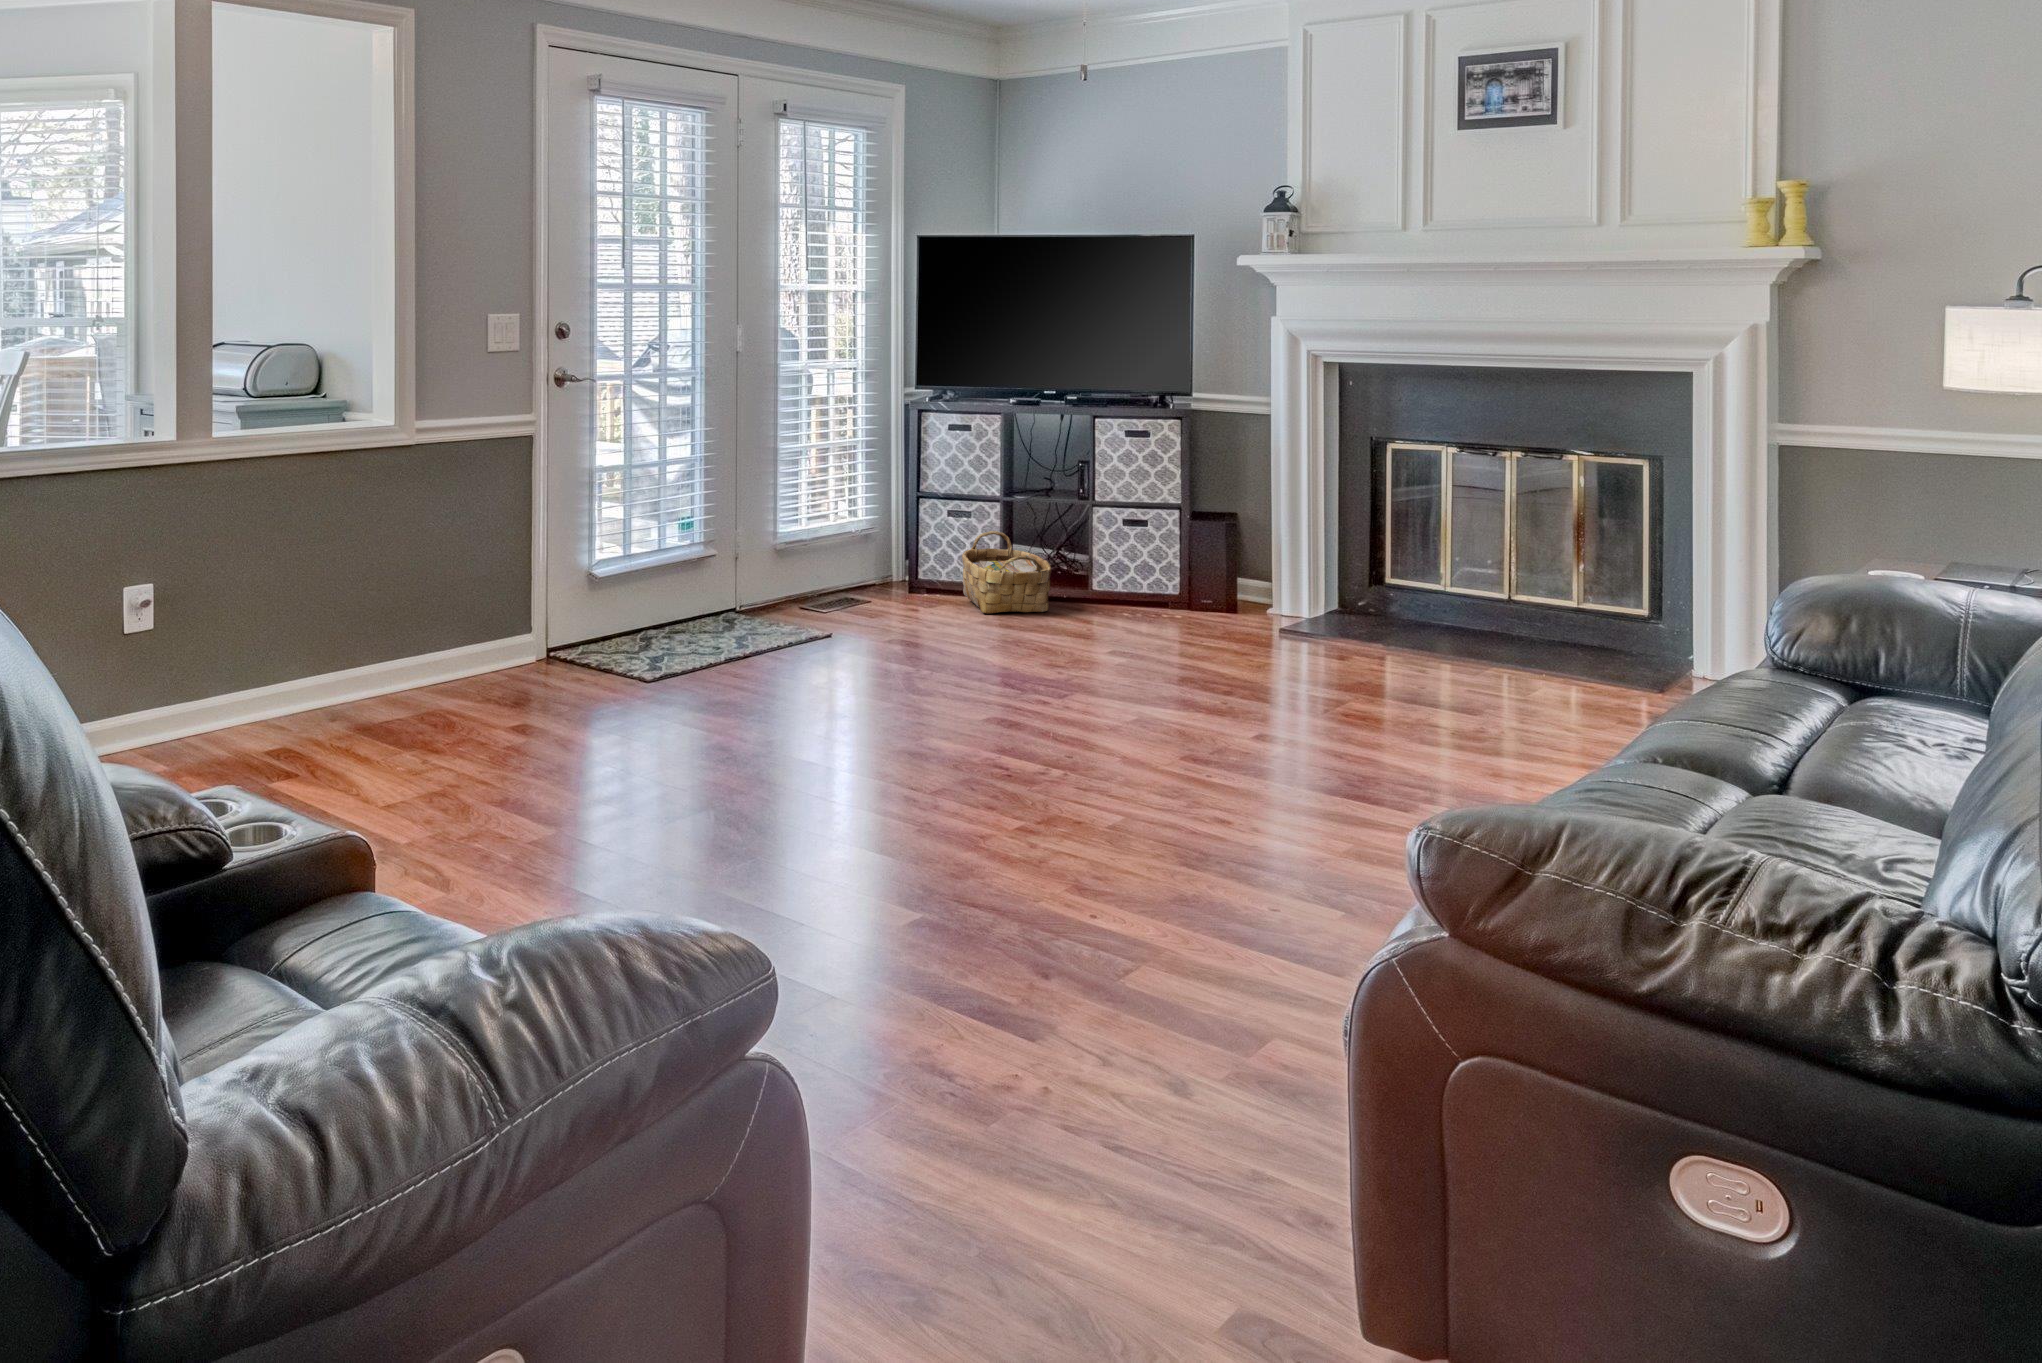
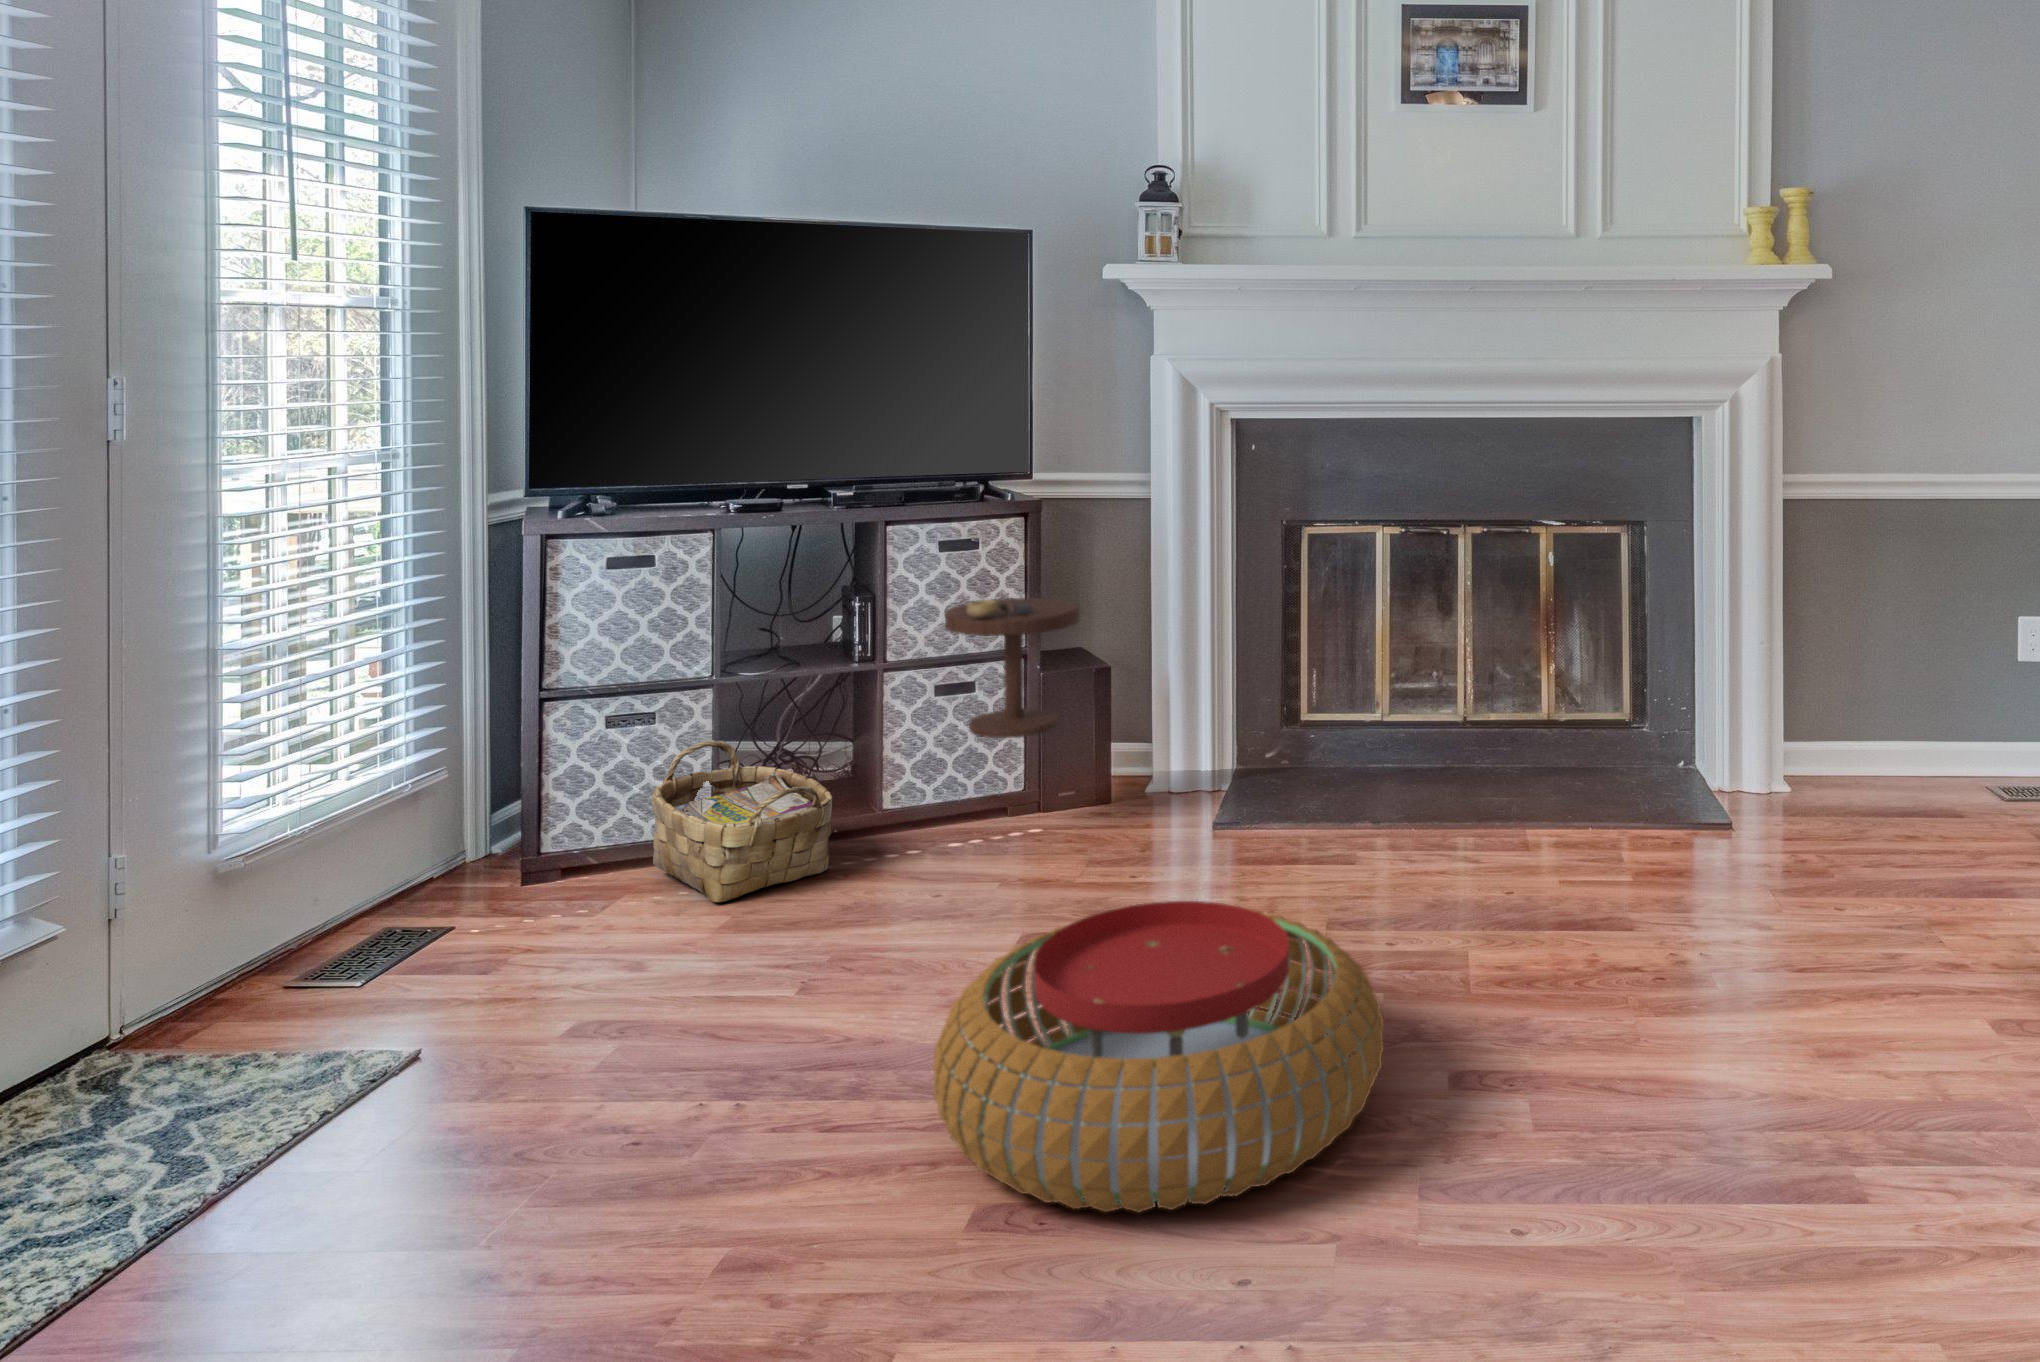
side table: none [1118,463,1202,617] -> present [945,598,1080,738]
pouf: none [1002,610,1241,733] -> present [933,901,1384,1212]

